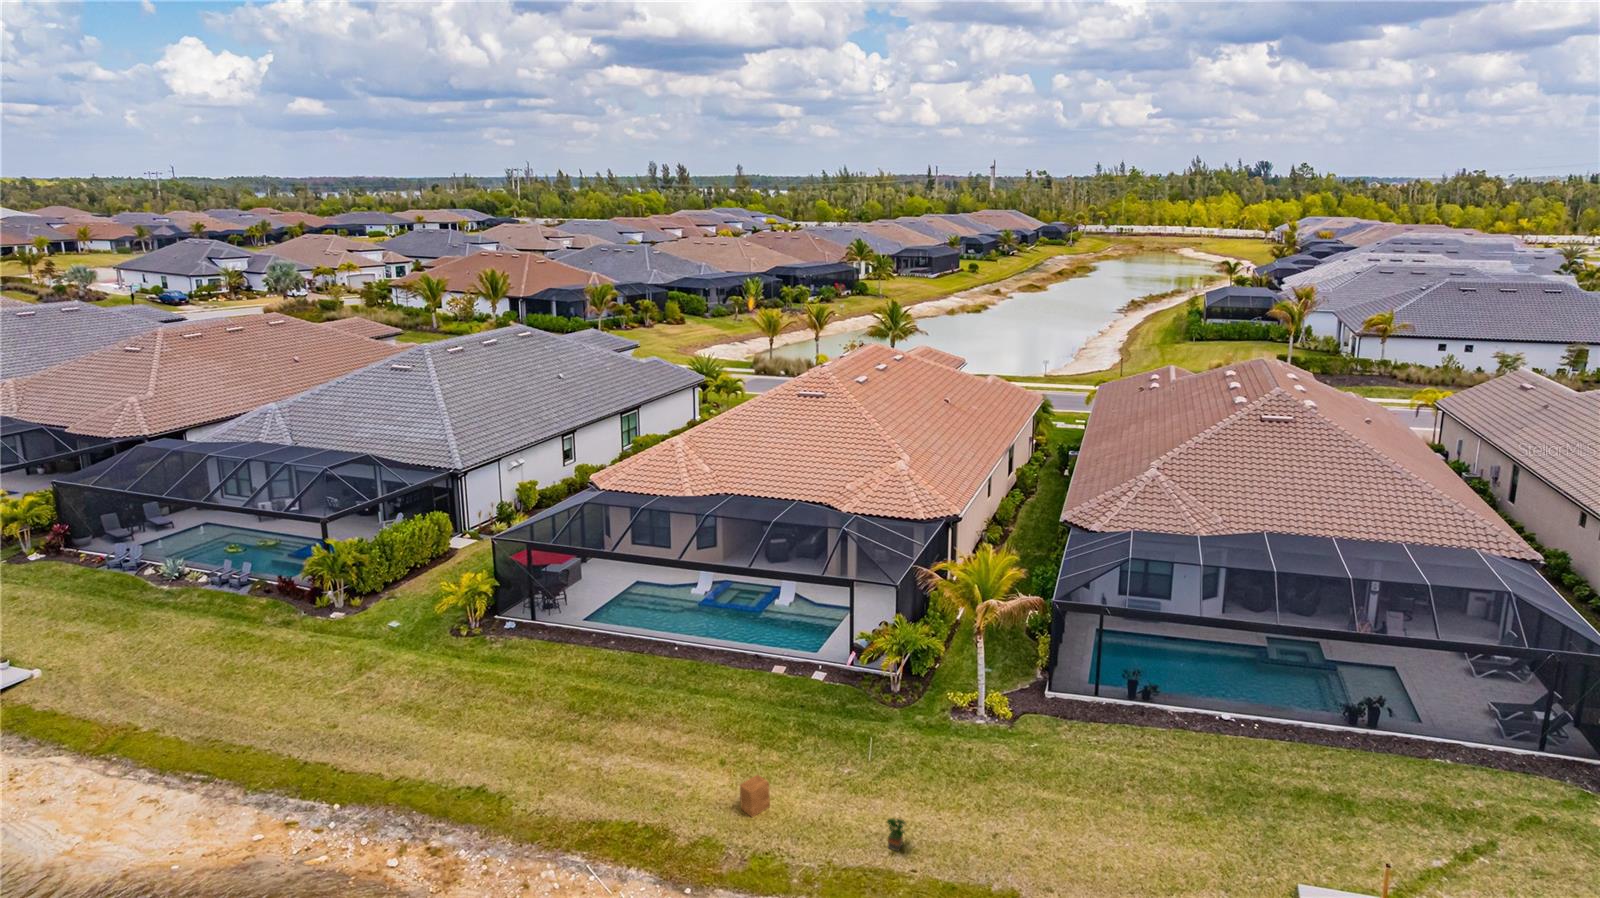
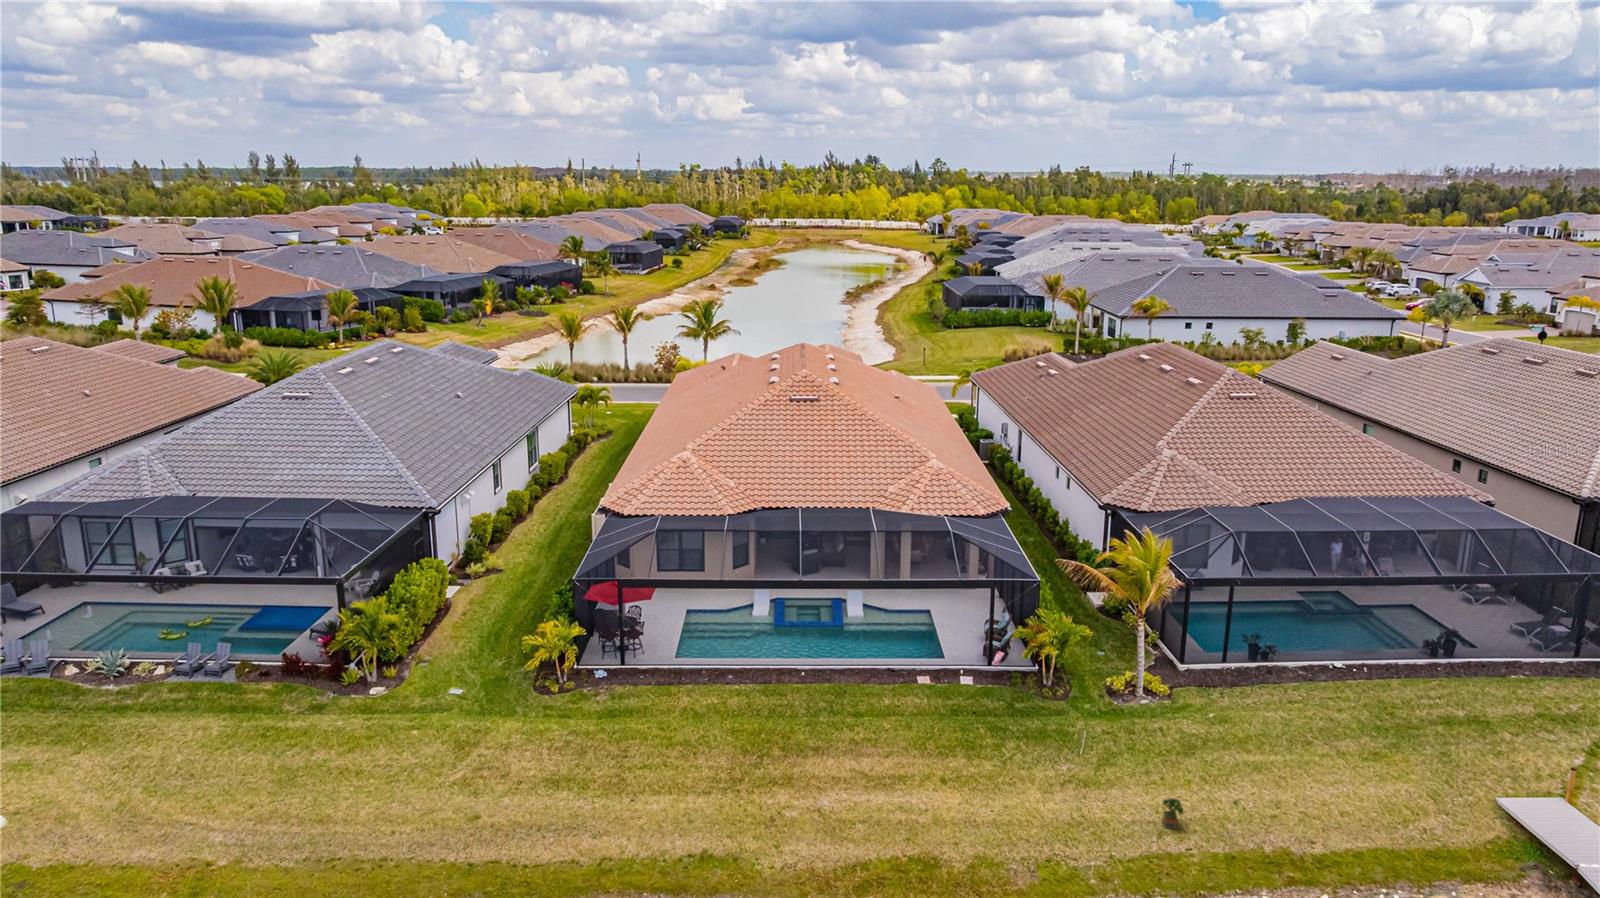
cardboard box: present [740,775,770,817] -> none [1005,781,1031,824]

